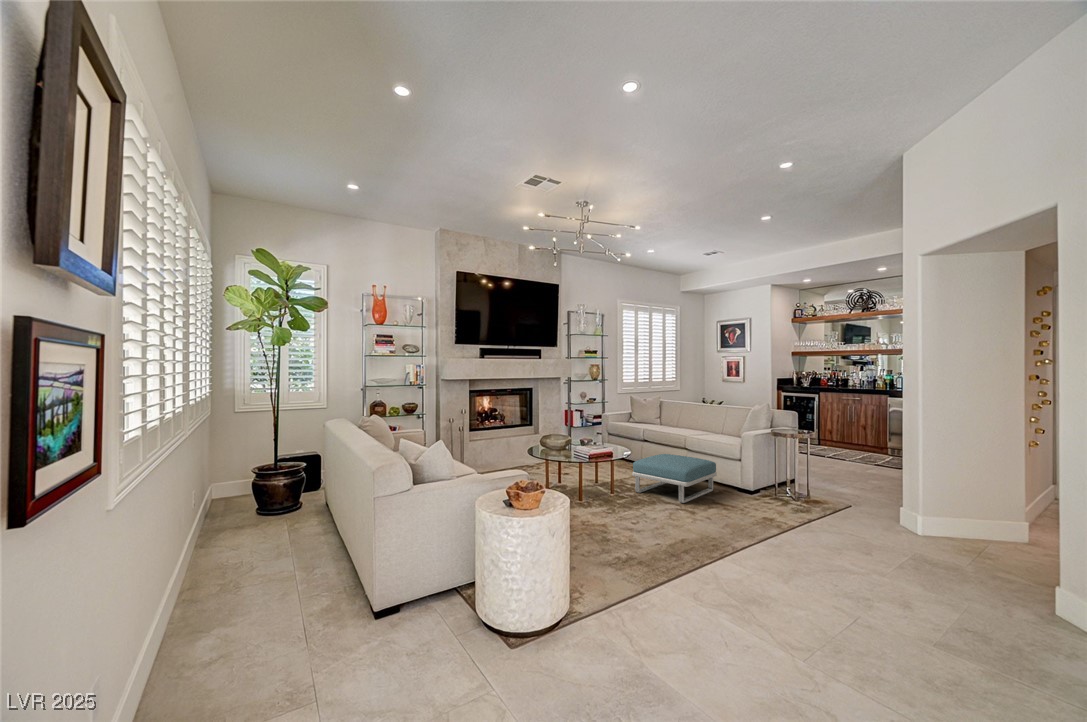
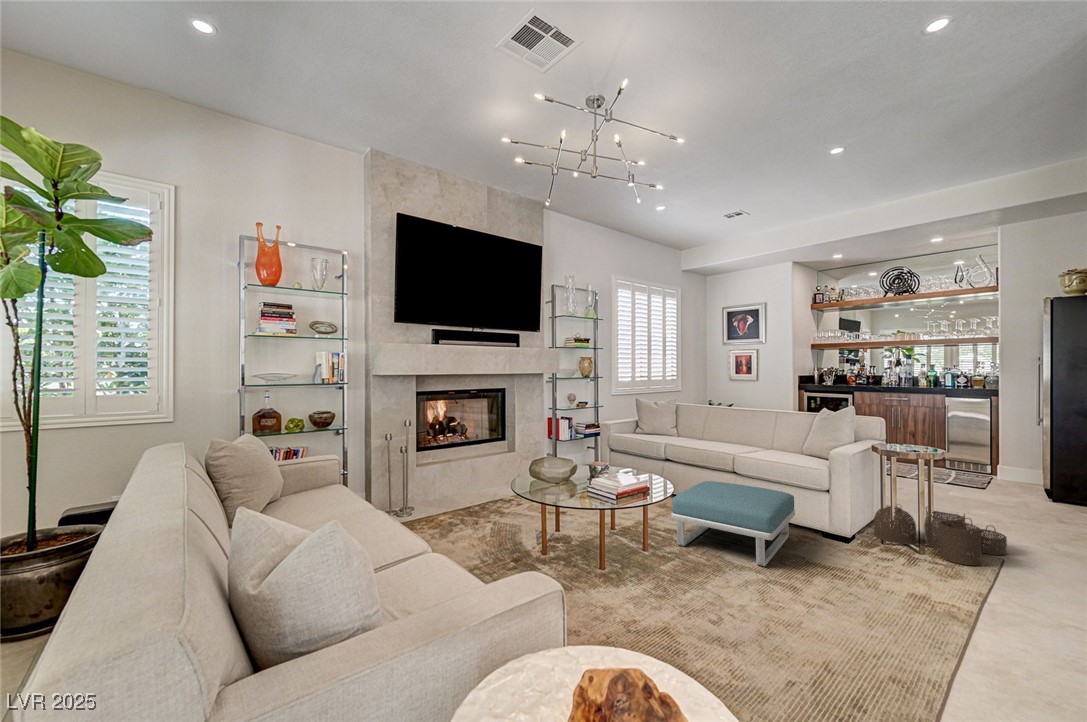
woven basket: none [774,471,855,507] -> present [873,506,1007,565]

